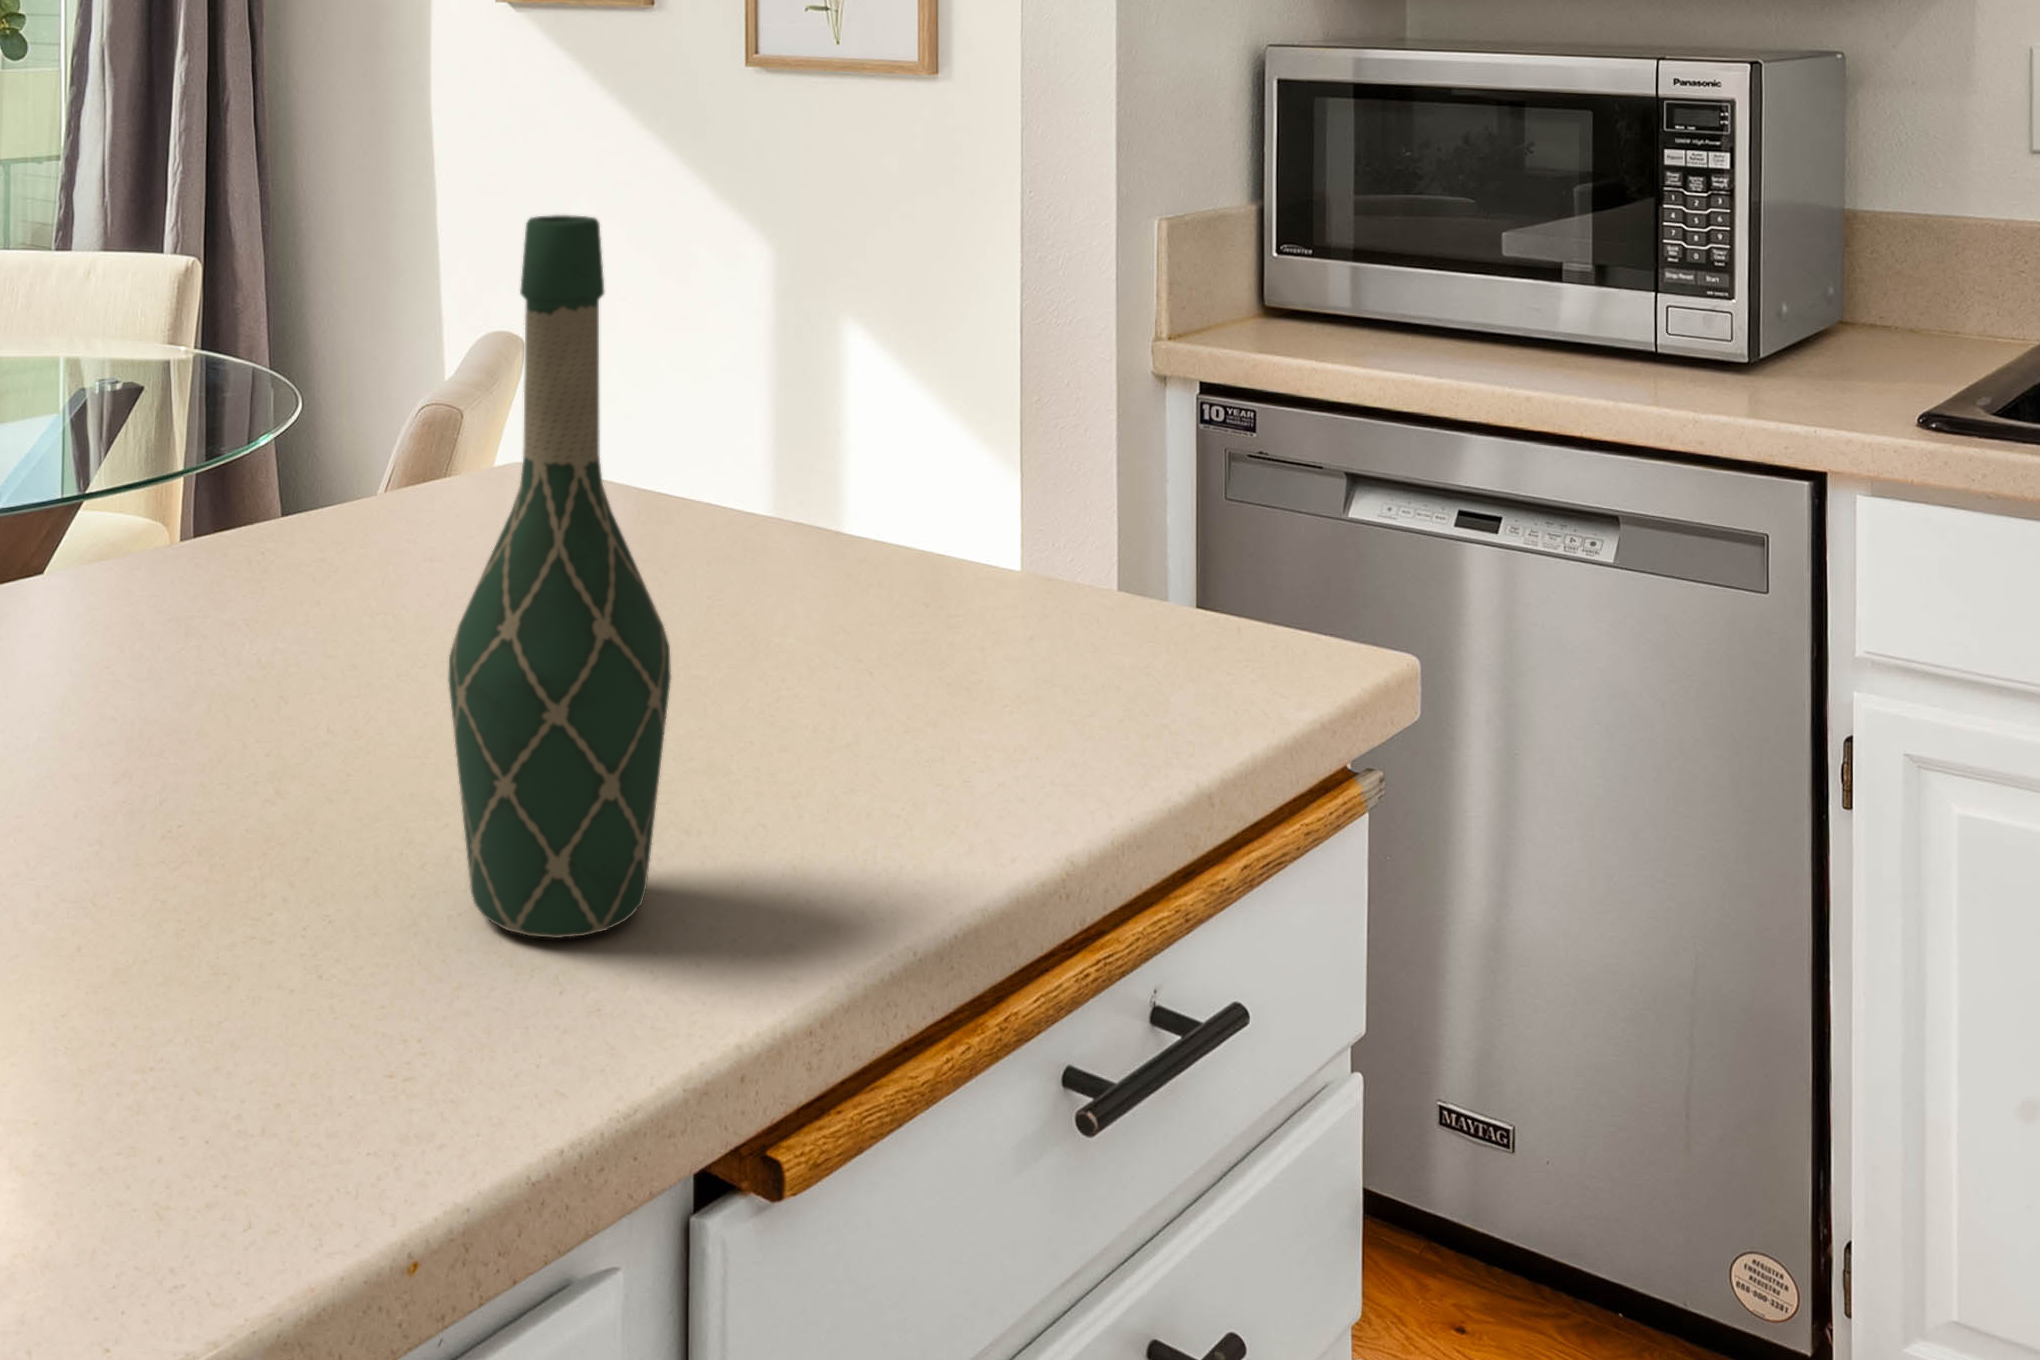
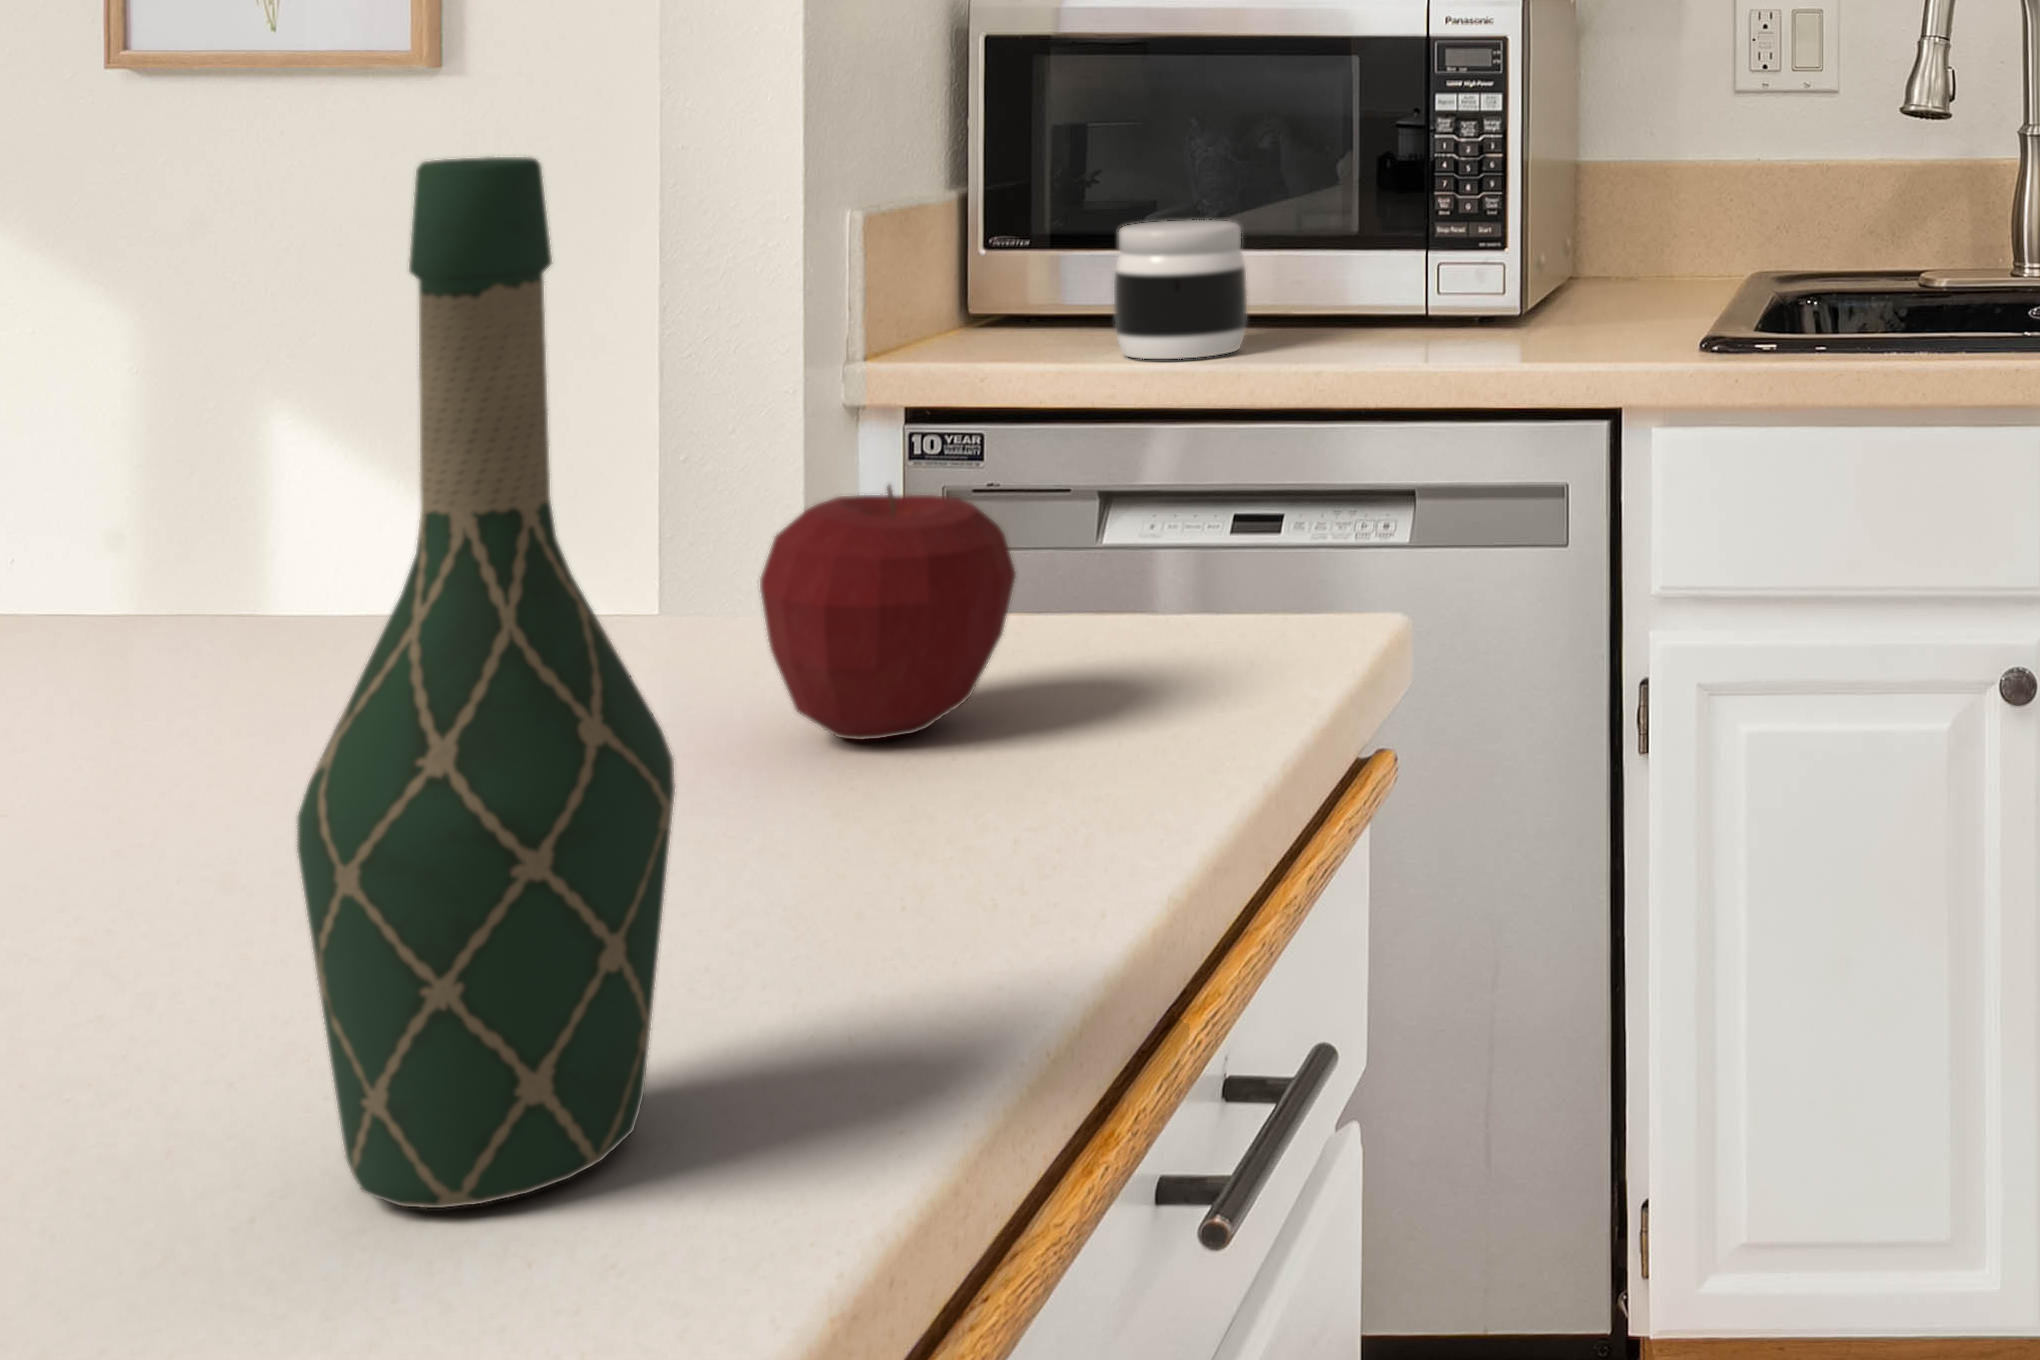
jar: none [1364,243,1479,365] -> present [1114,220,1247,359]
apple: none [890,460,1077,659] -> present [760,485,1016,740]

